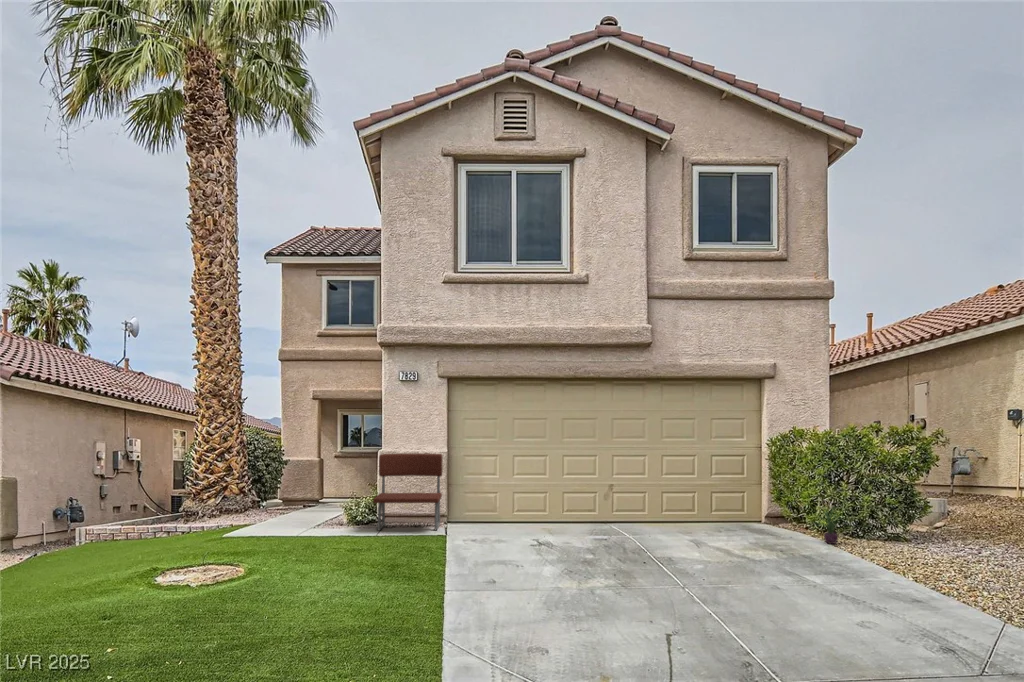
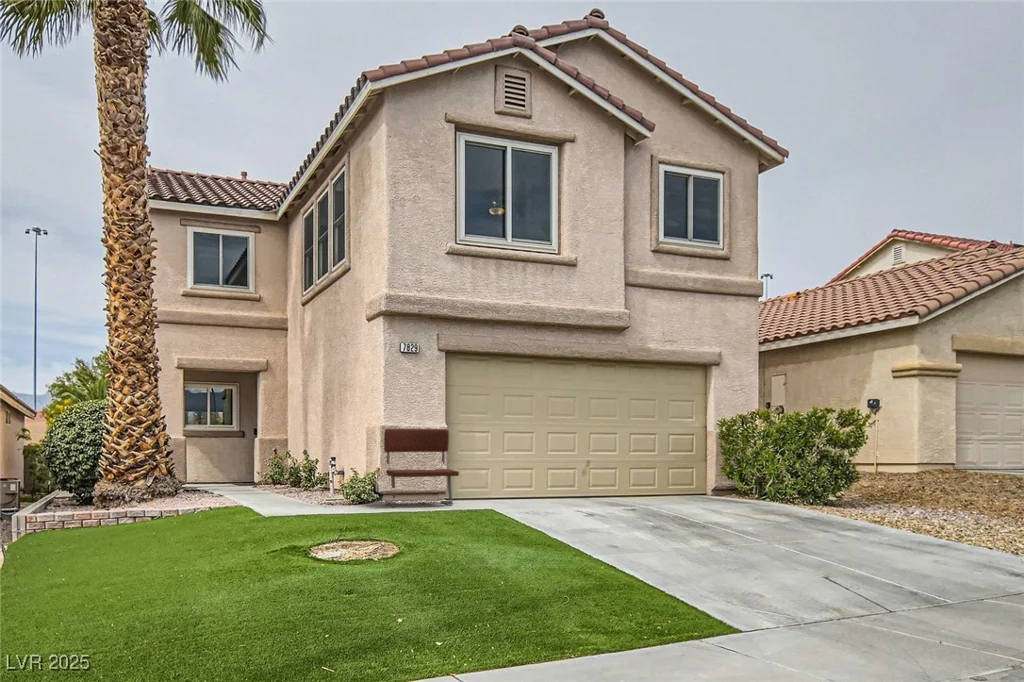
decorative plant: present [819,509,838,544] -> none [770,471,807,503]

